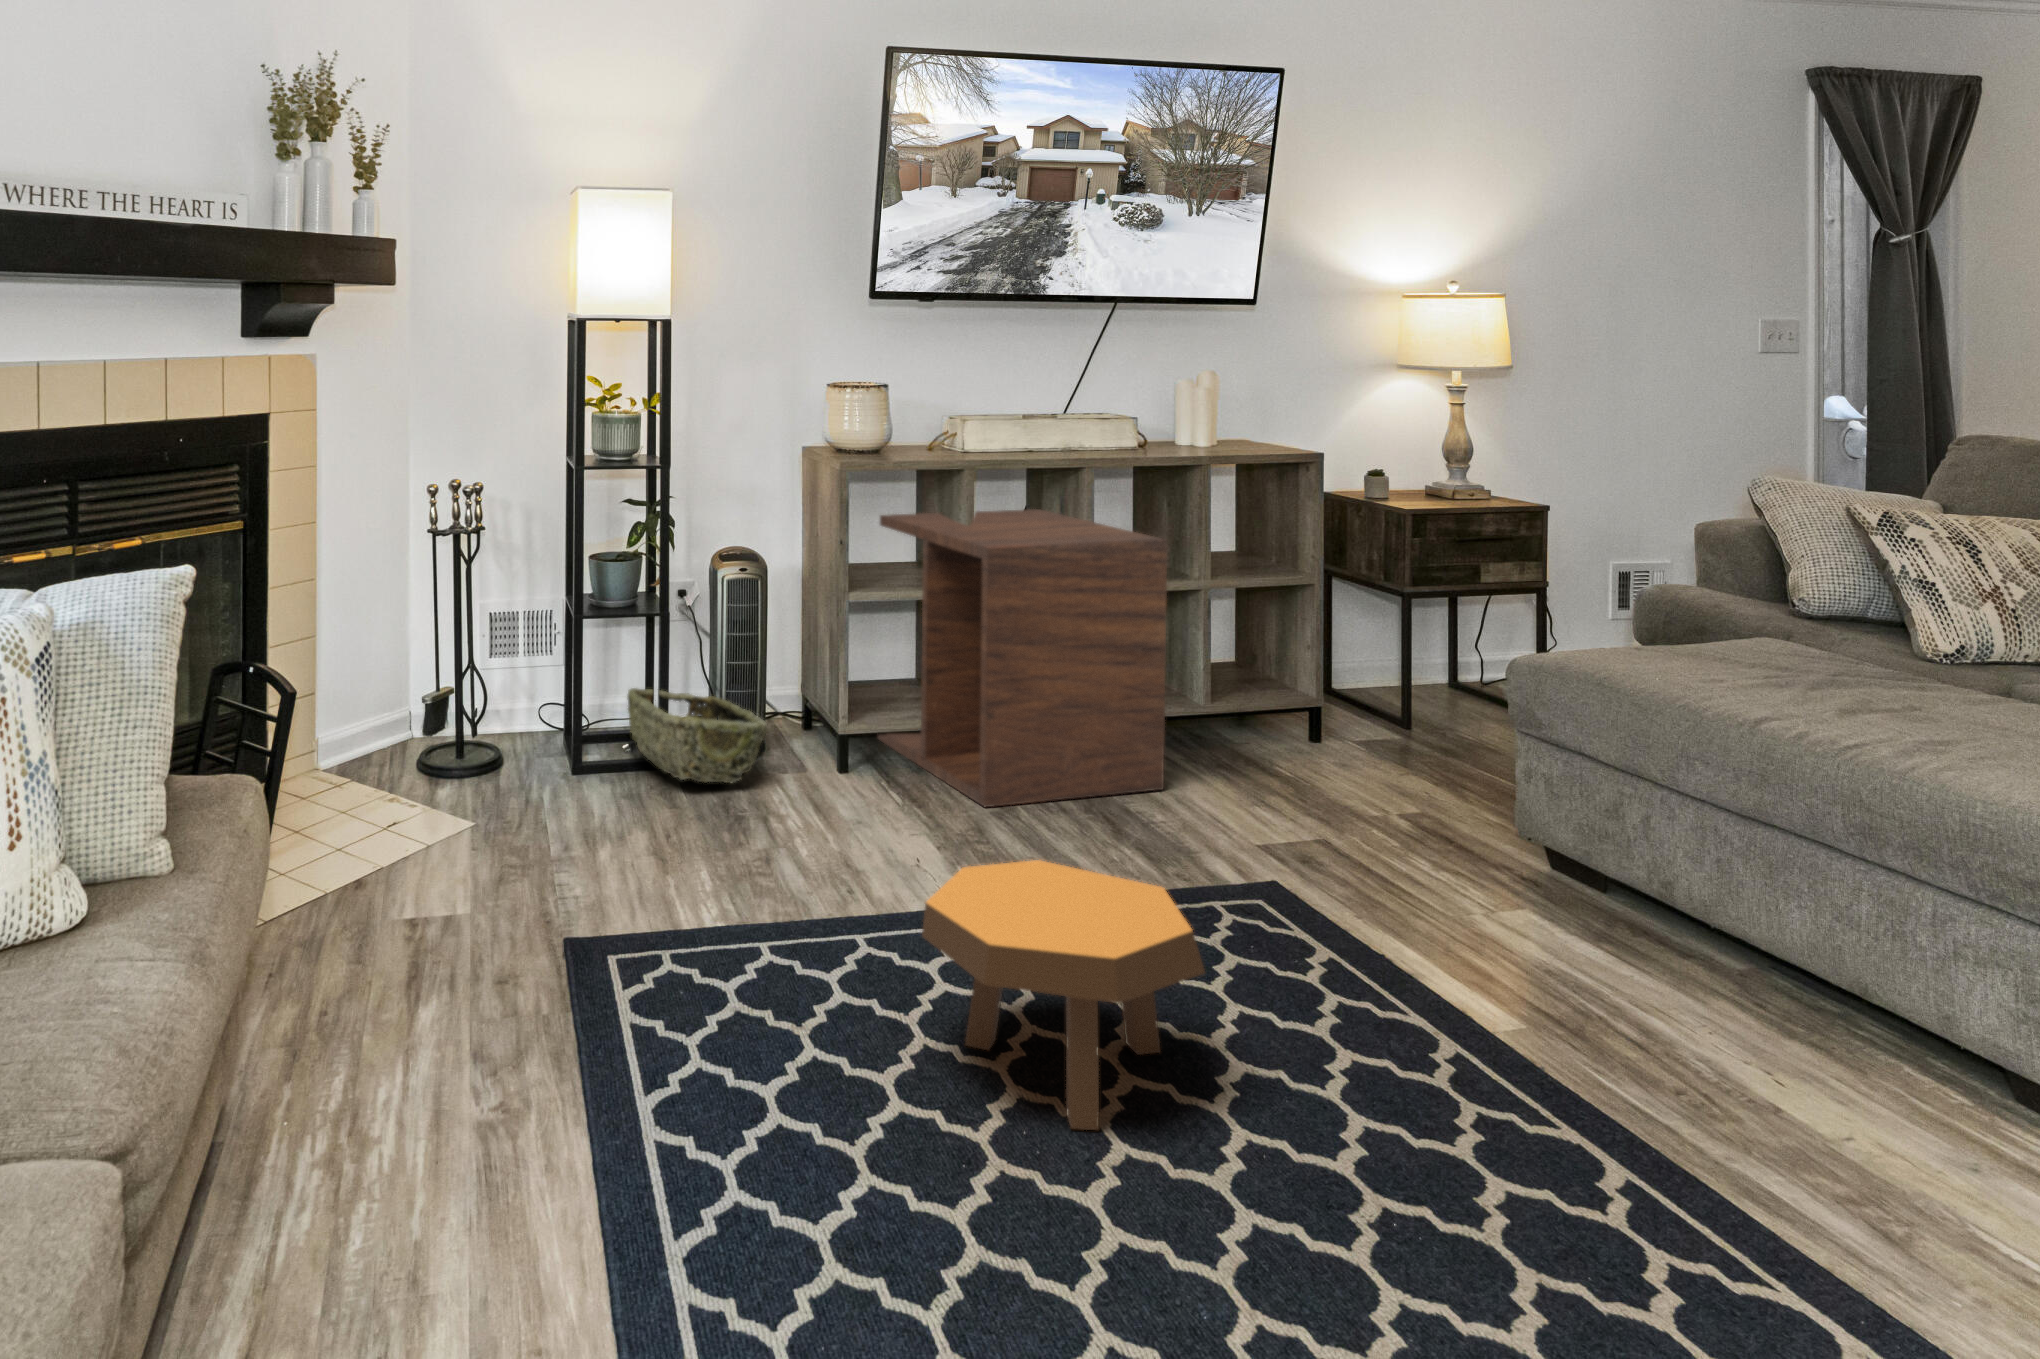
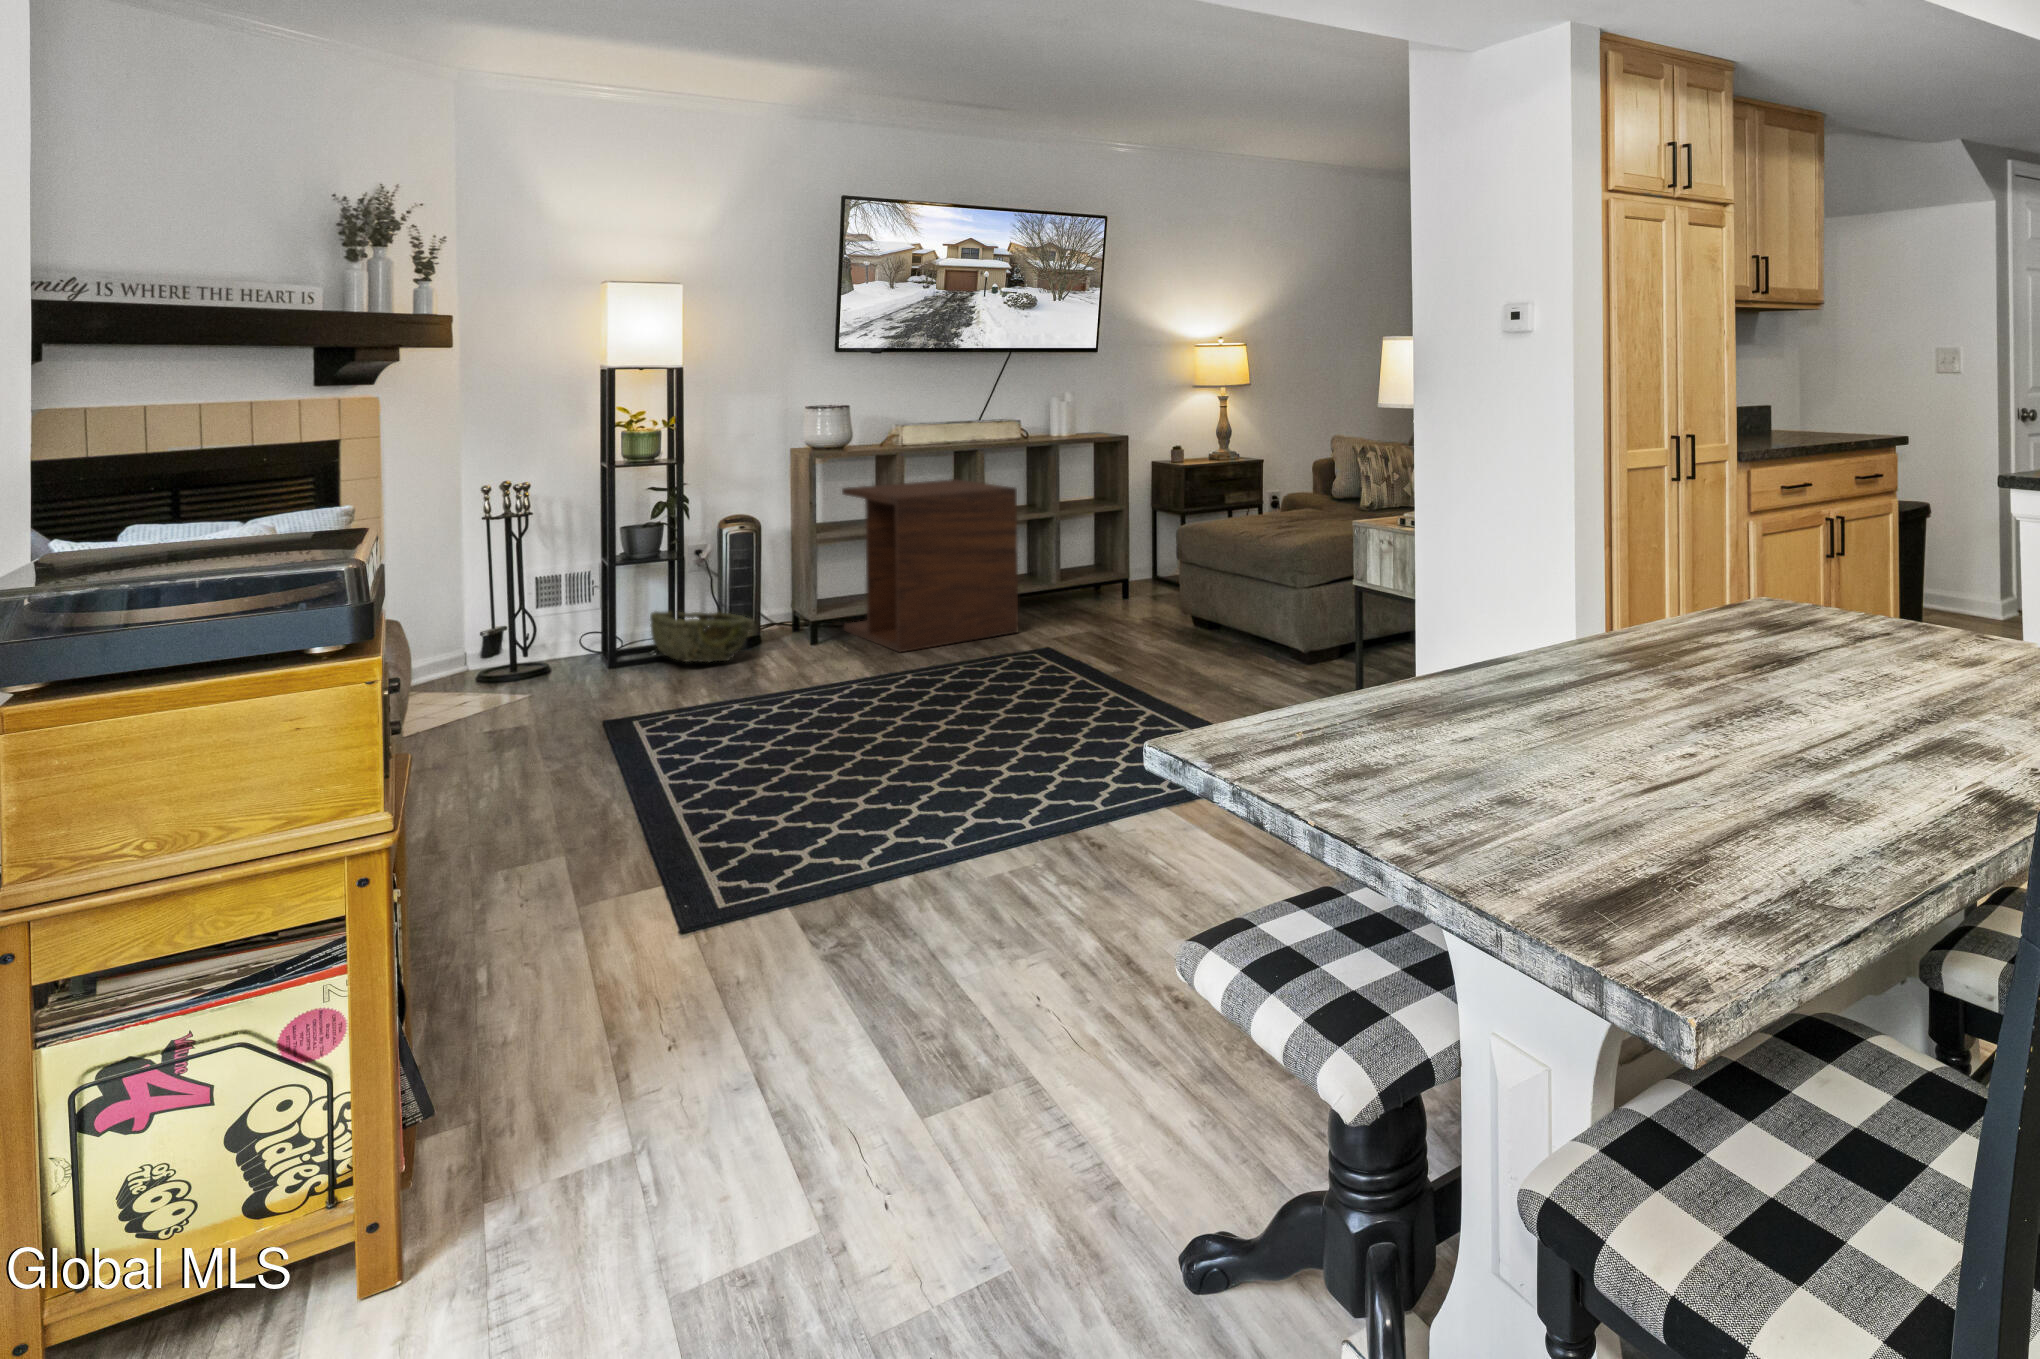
footstool: present [922,860,1205,1130] -> none [804,646,955,760]

